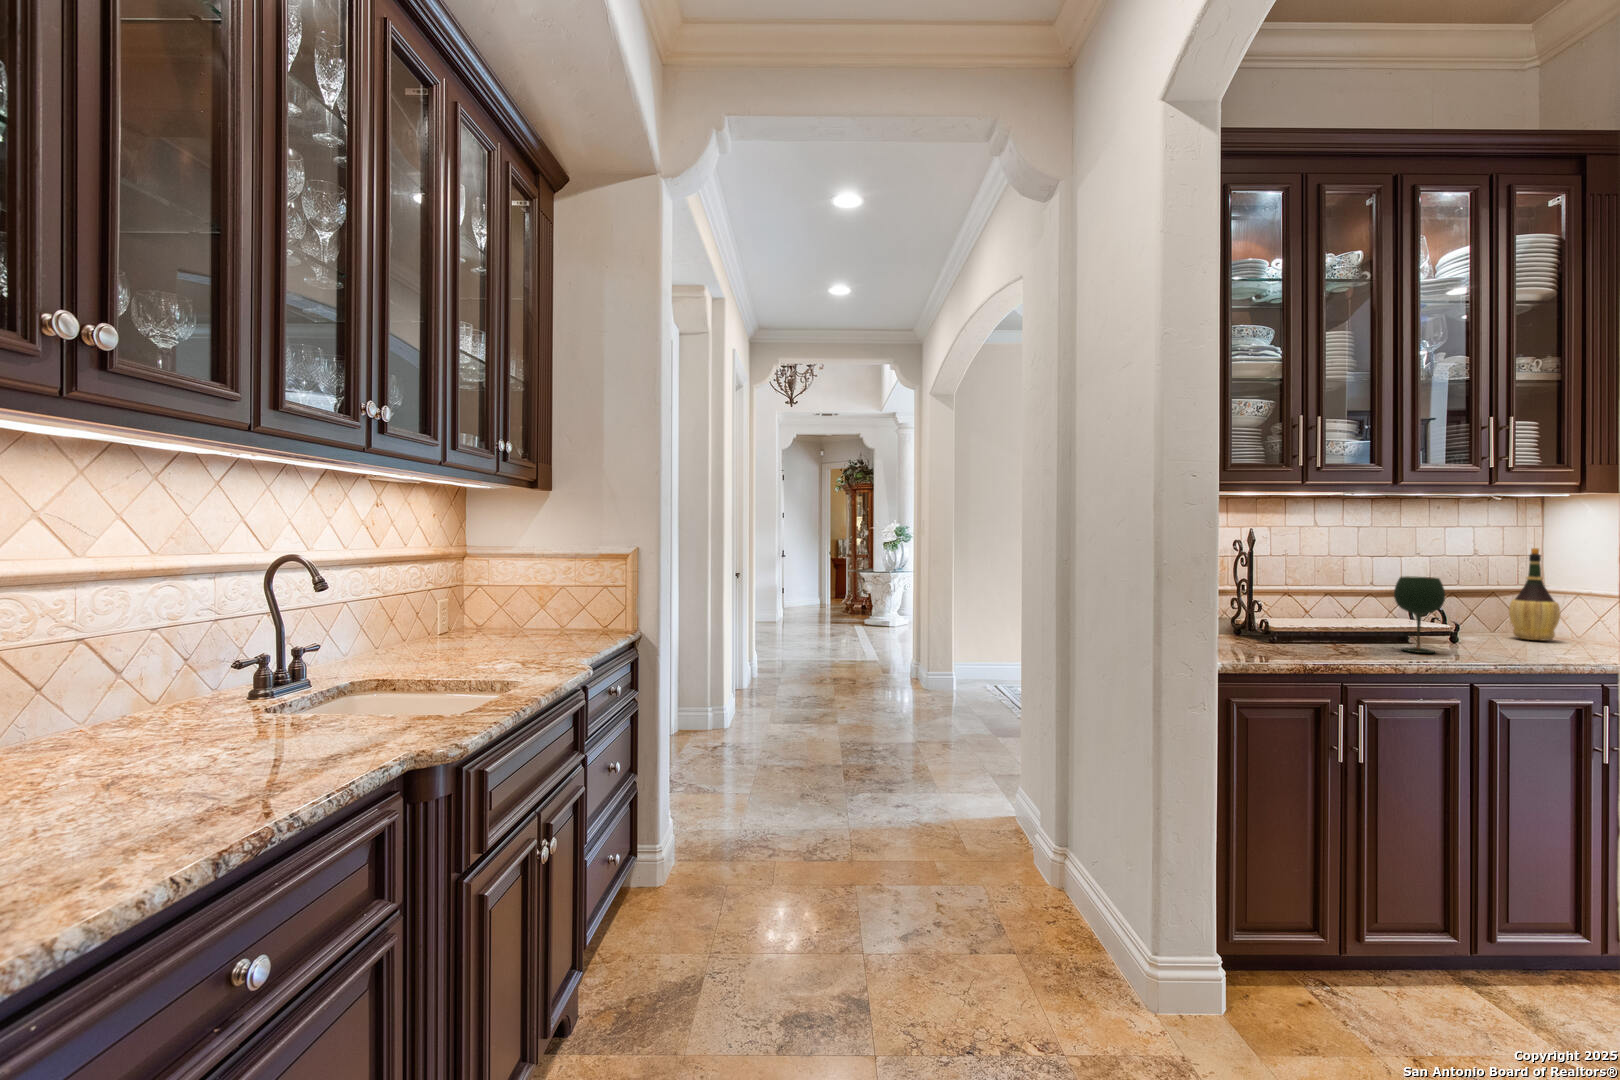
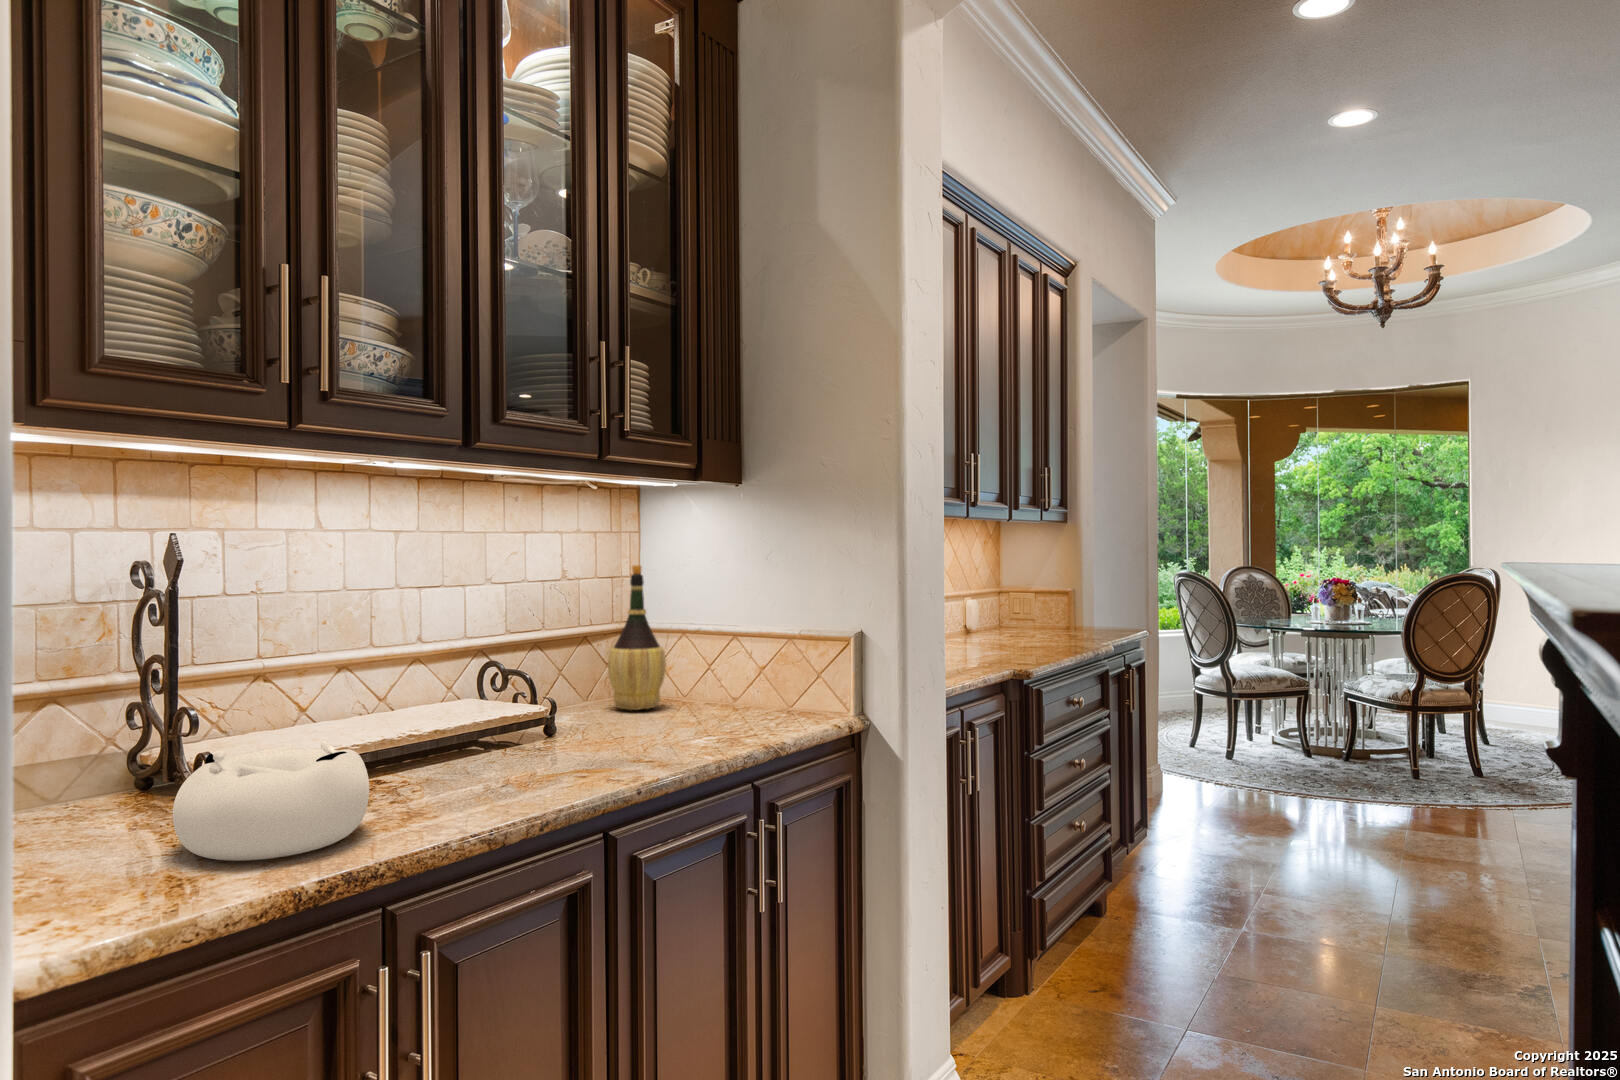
wine glass: present [1394,576,1445,653] -> none [470,625,552,780]
decorative bowl: none [1256,612,1337,656] -> present [172,741,369,860]

